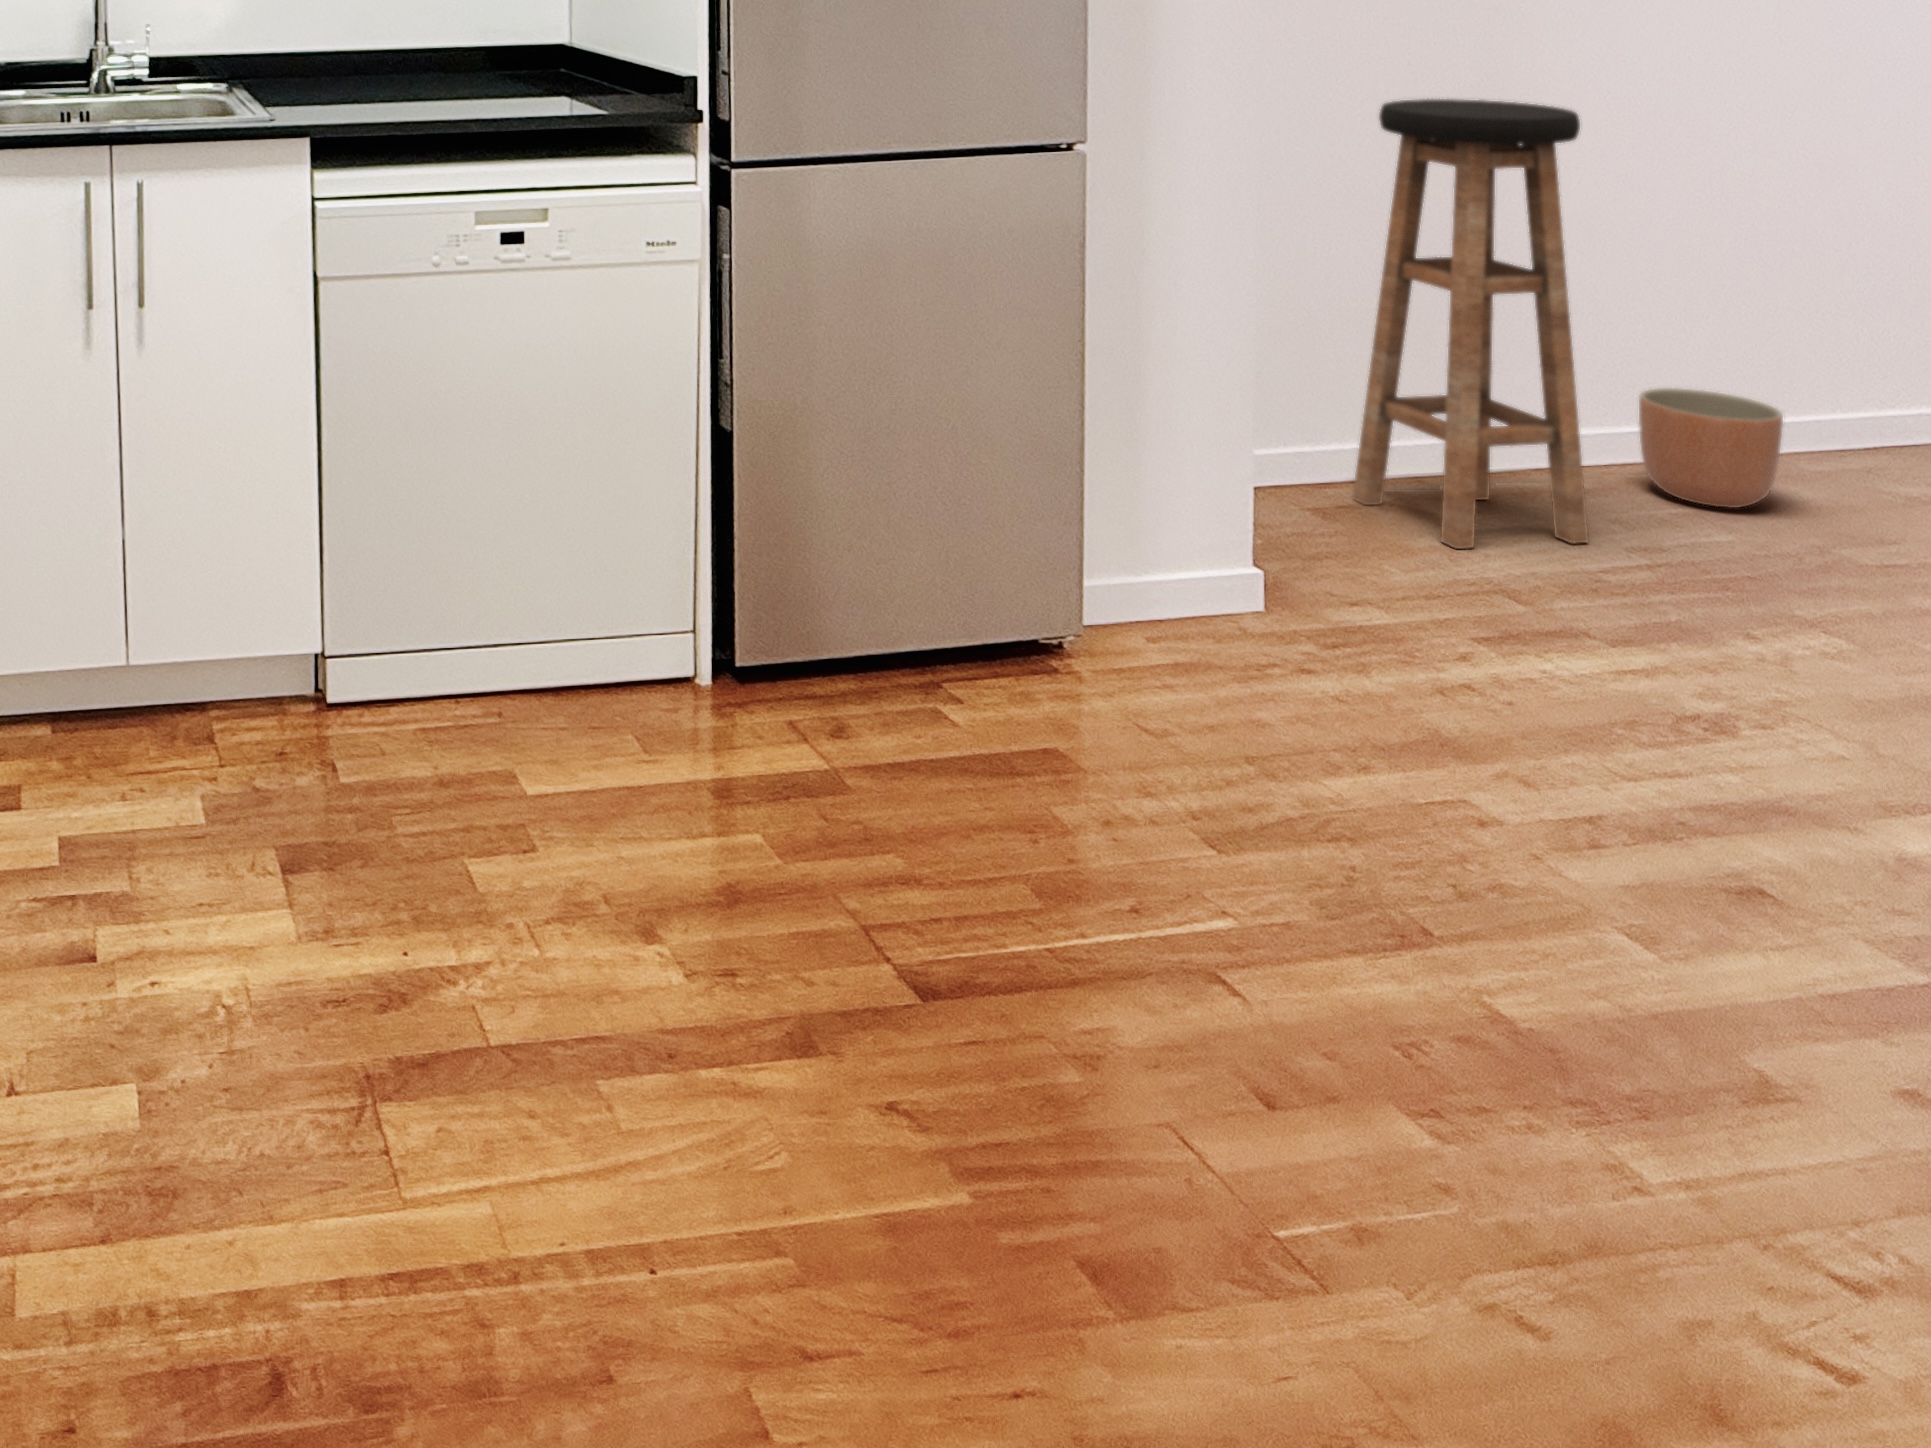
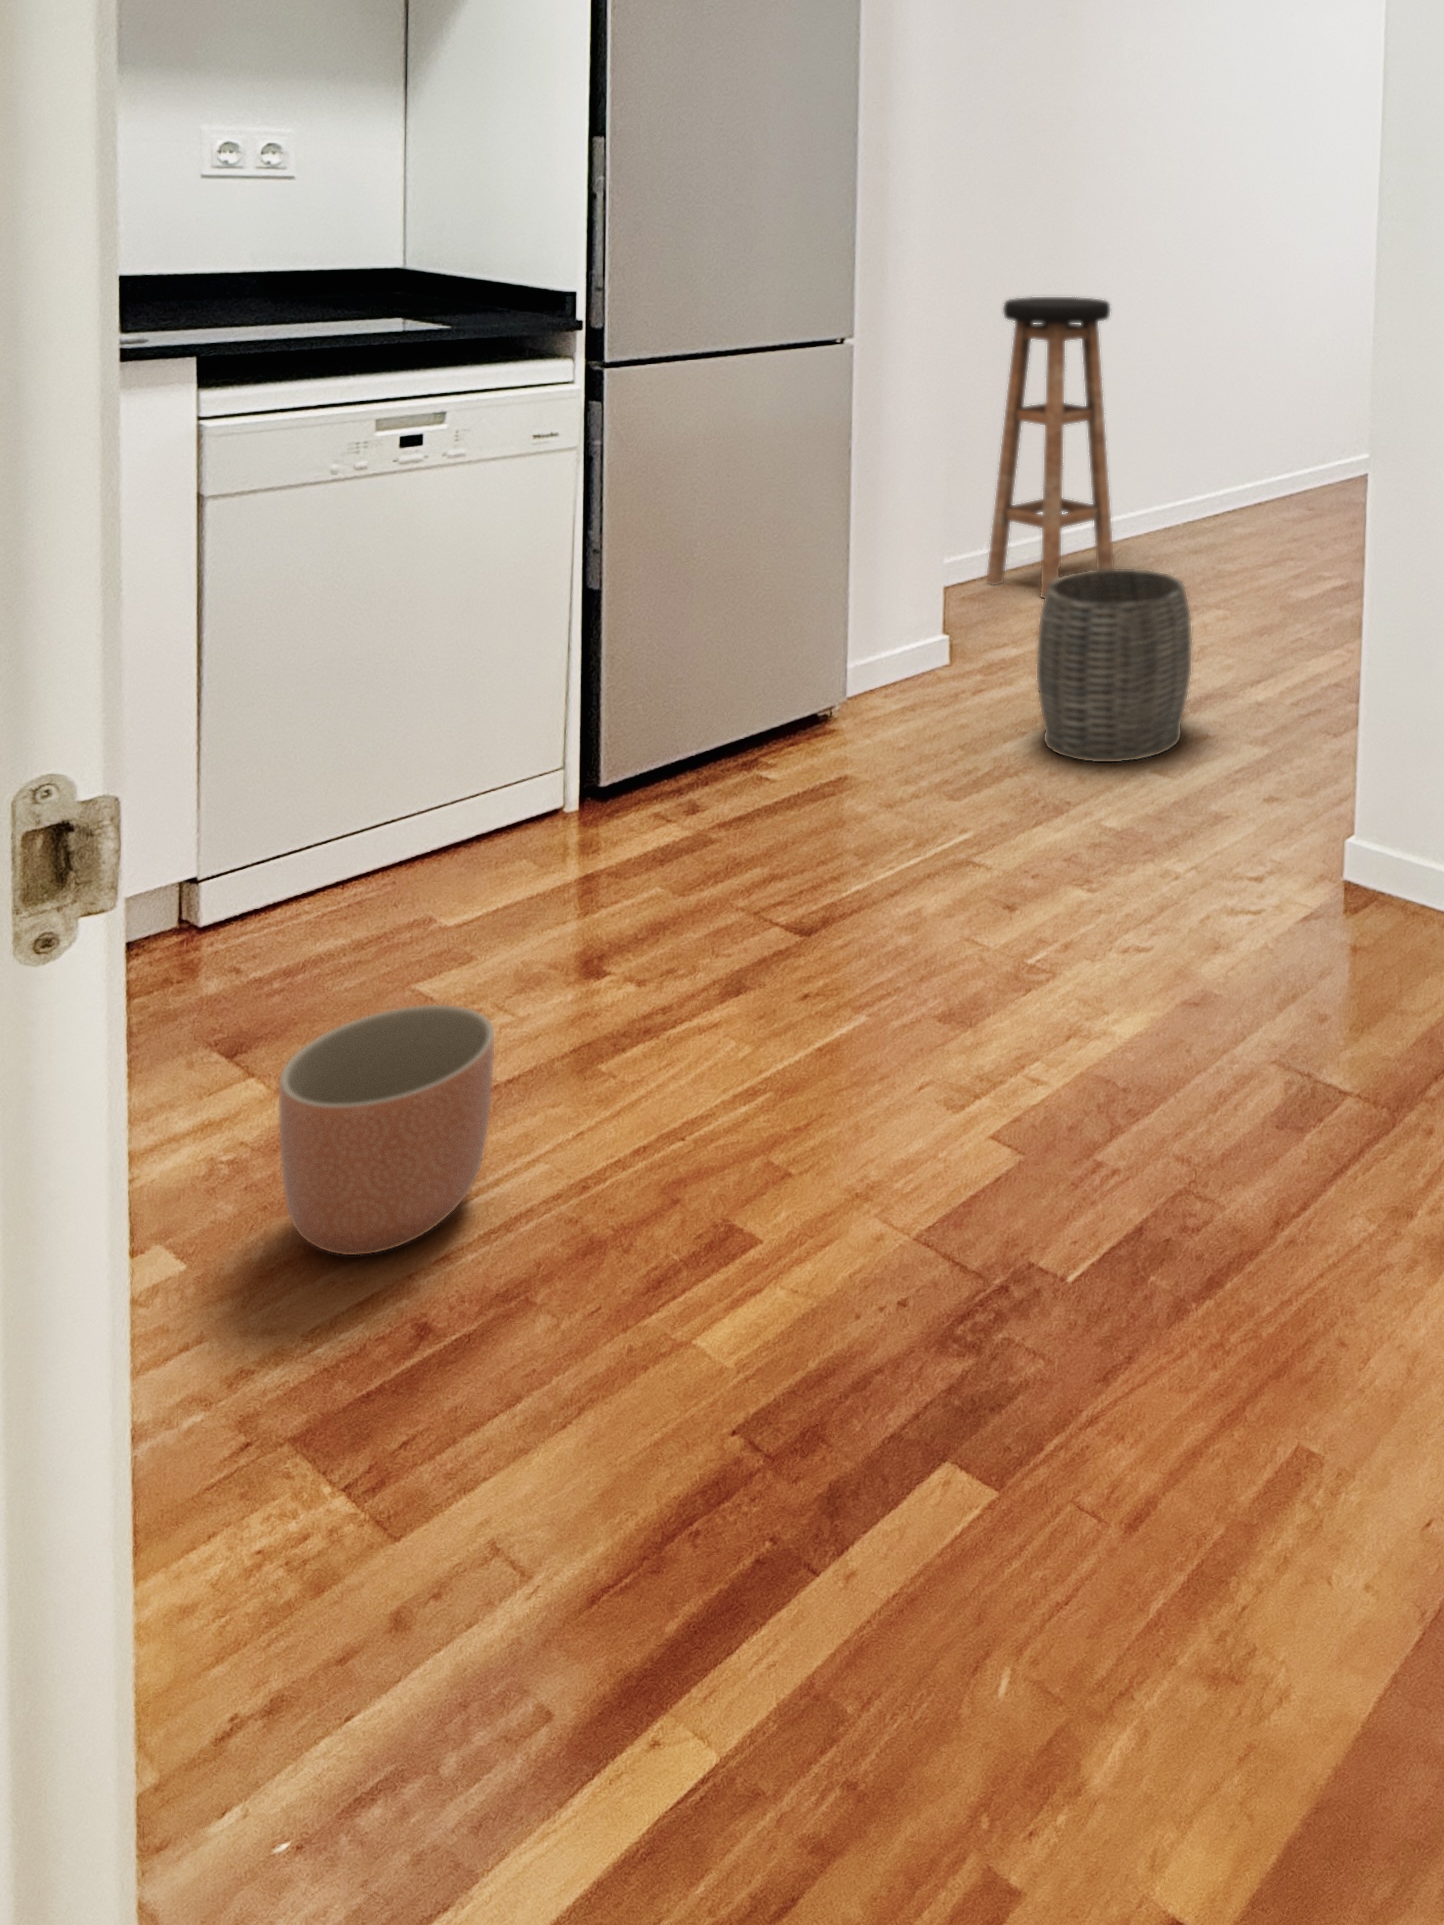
planter: present [1639,388,1783,508] -> present [279,1005,494,1255]
woven basket: none [1377,551,1696,899] -> present [1037,569,1192,762]

